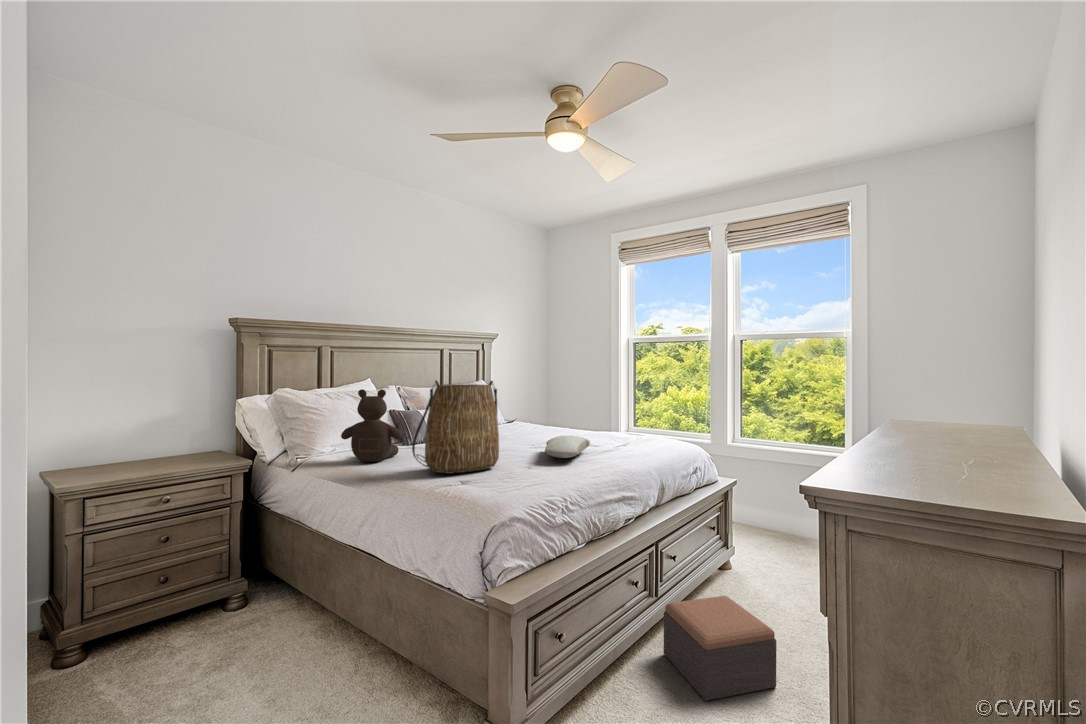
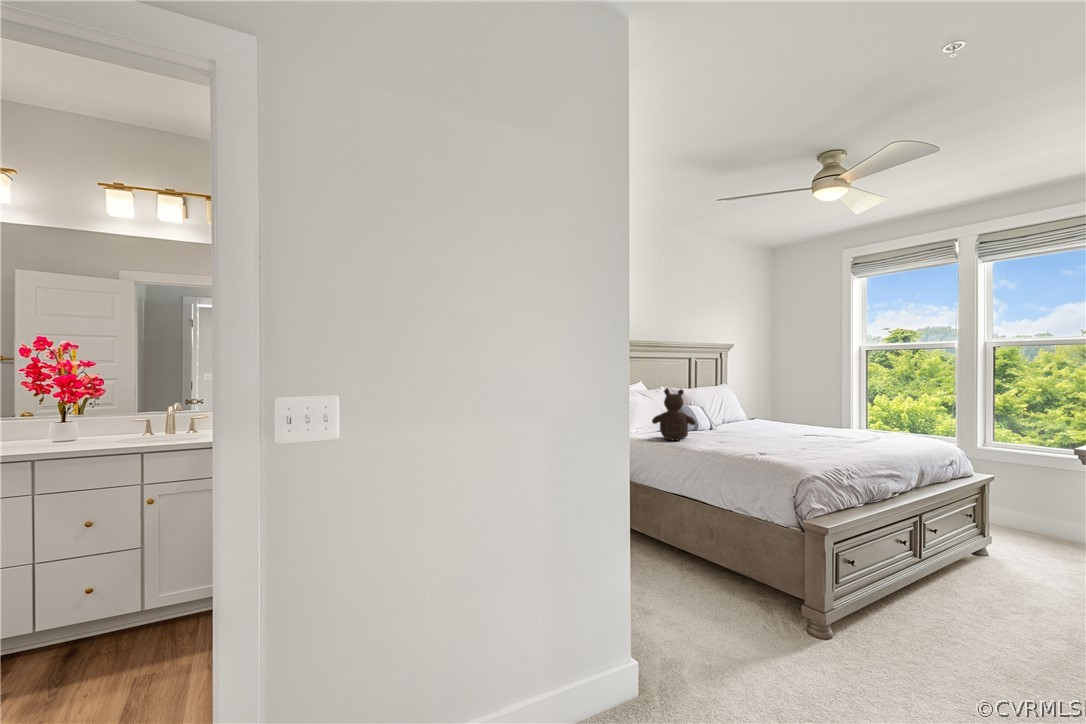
tote bag: present [412,381,499,474] -> none [713,384,778,450]
pillow: present [545,436,590,458] -> none [807,428,847,445]
footstool: present [664,596,776,701] -> none [929,560,1041,632]

